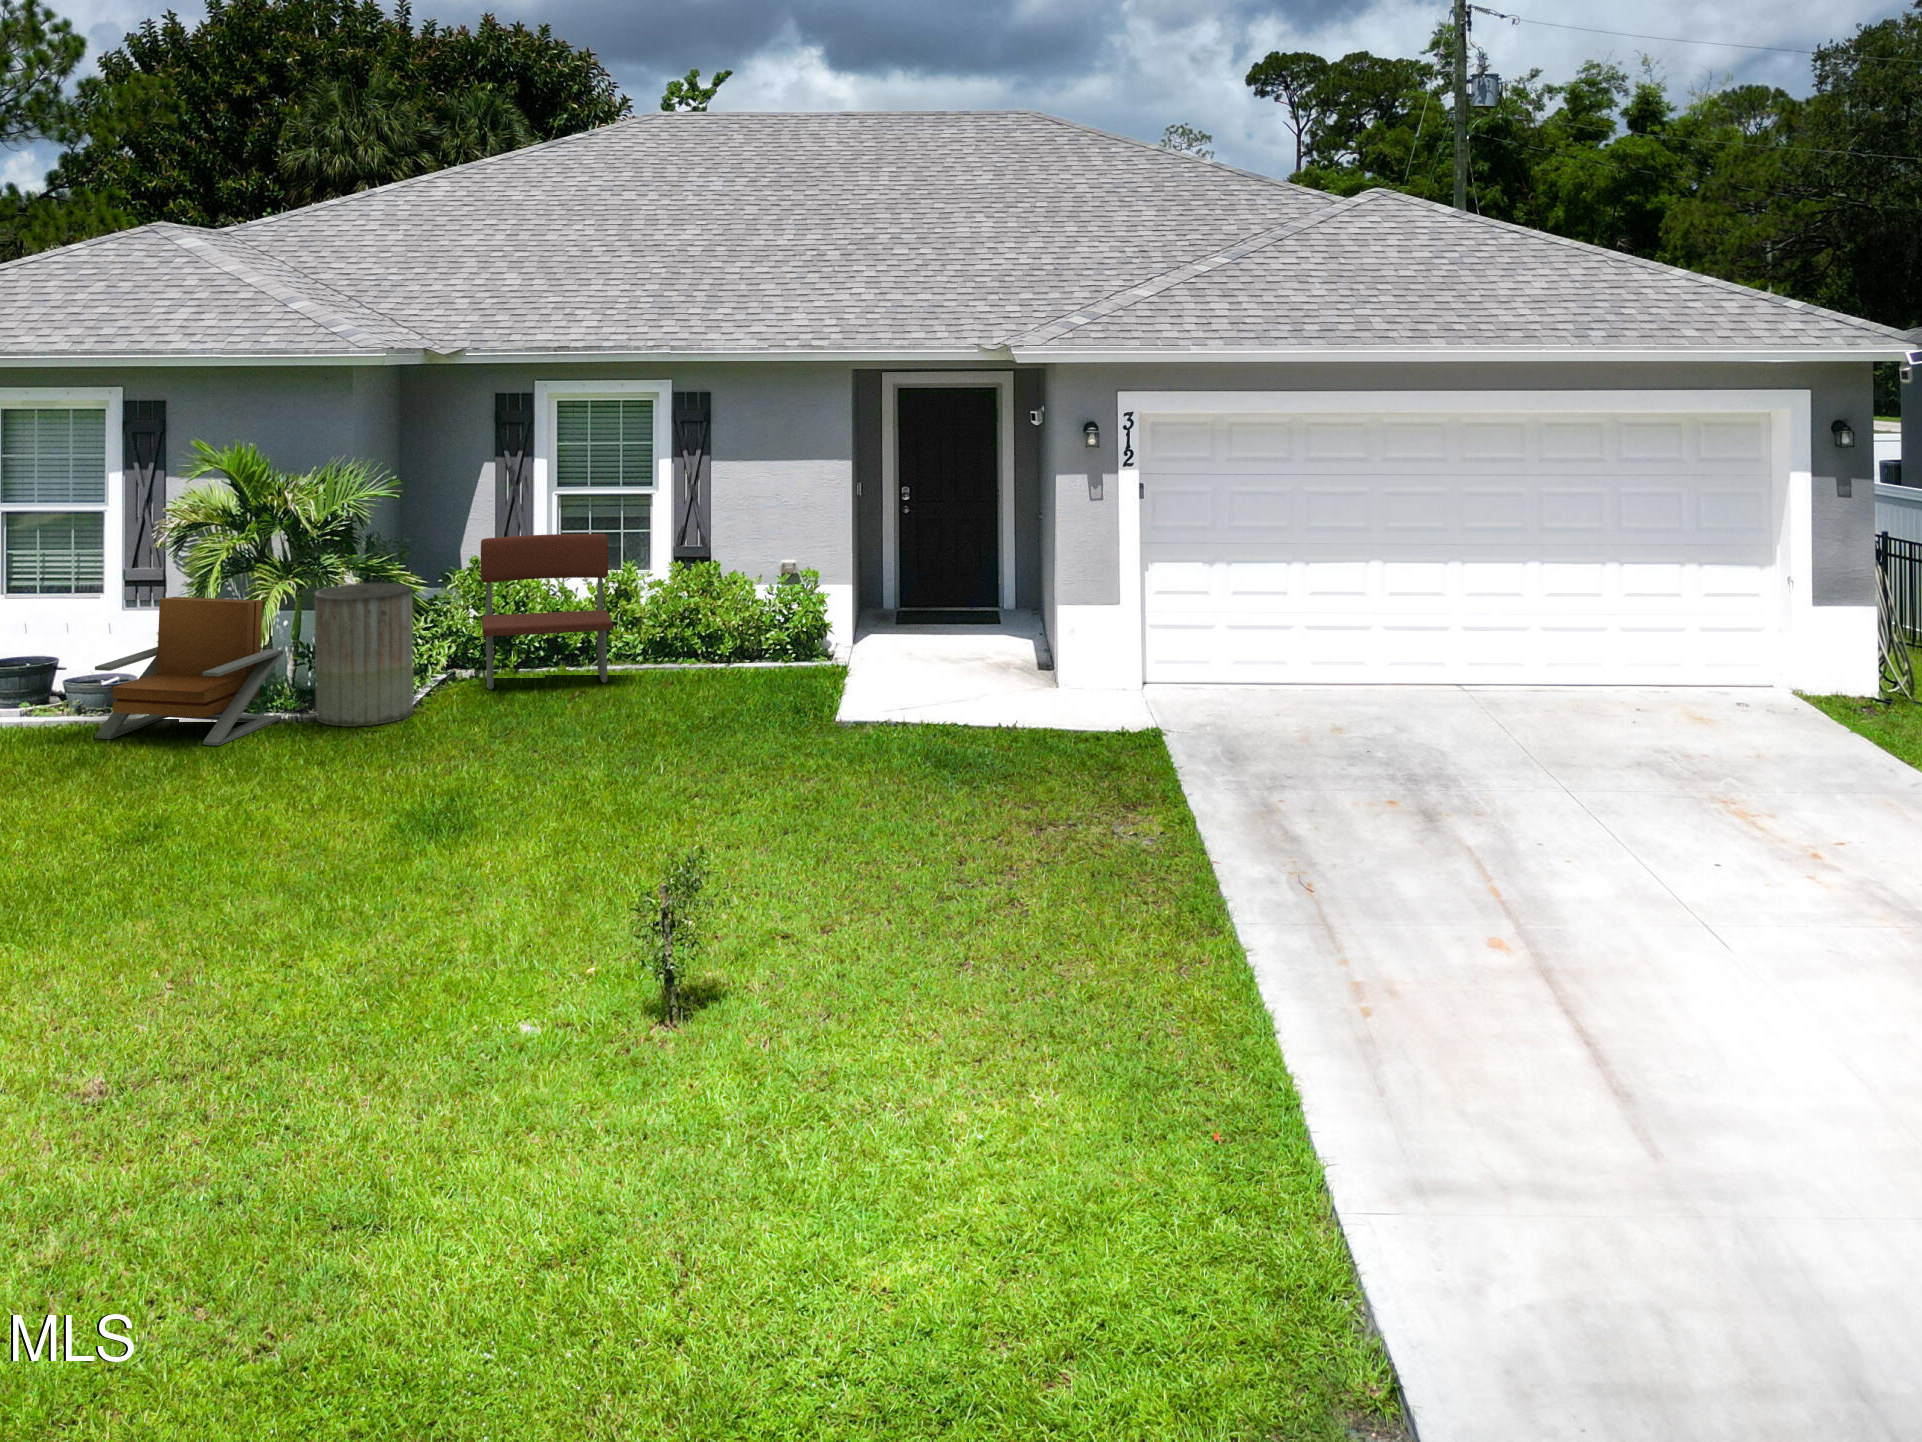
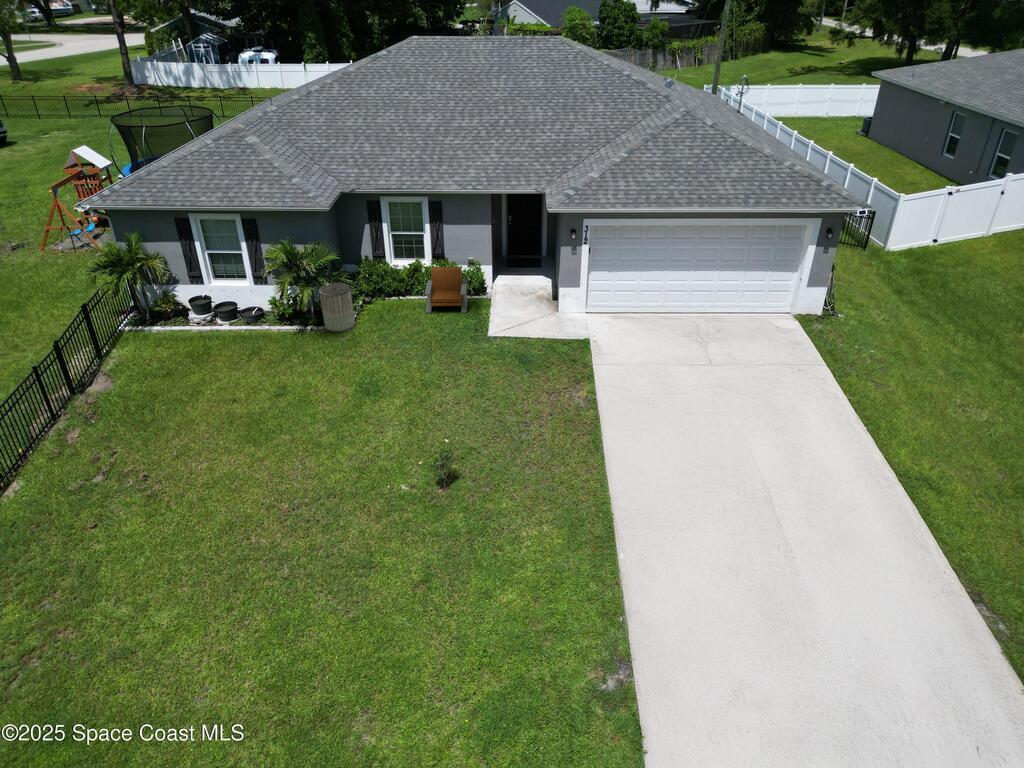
bench: present [481,534,613,689] -> none [369,256,415,310]
lounge chair: present [95,597,283,746] -> present [425,267,468,313]

